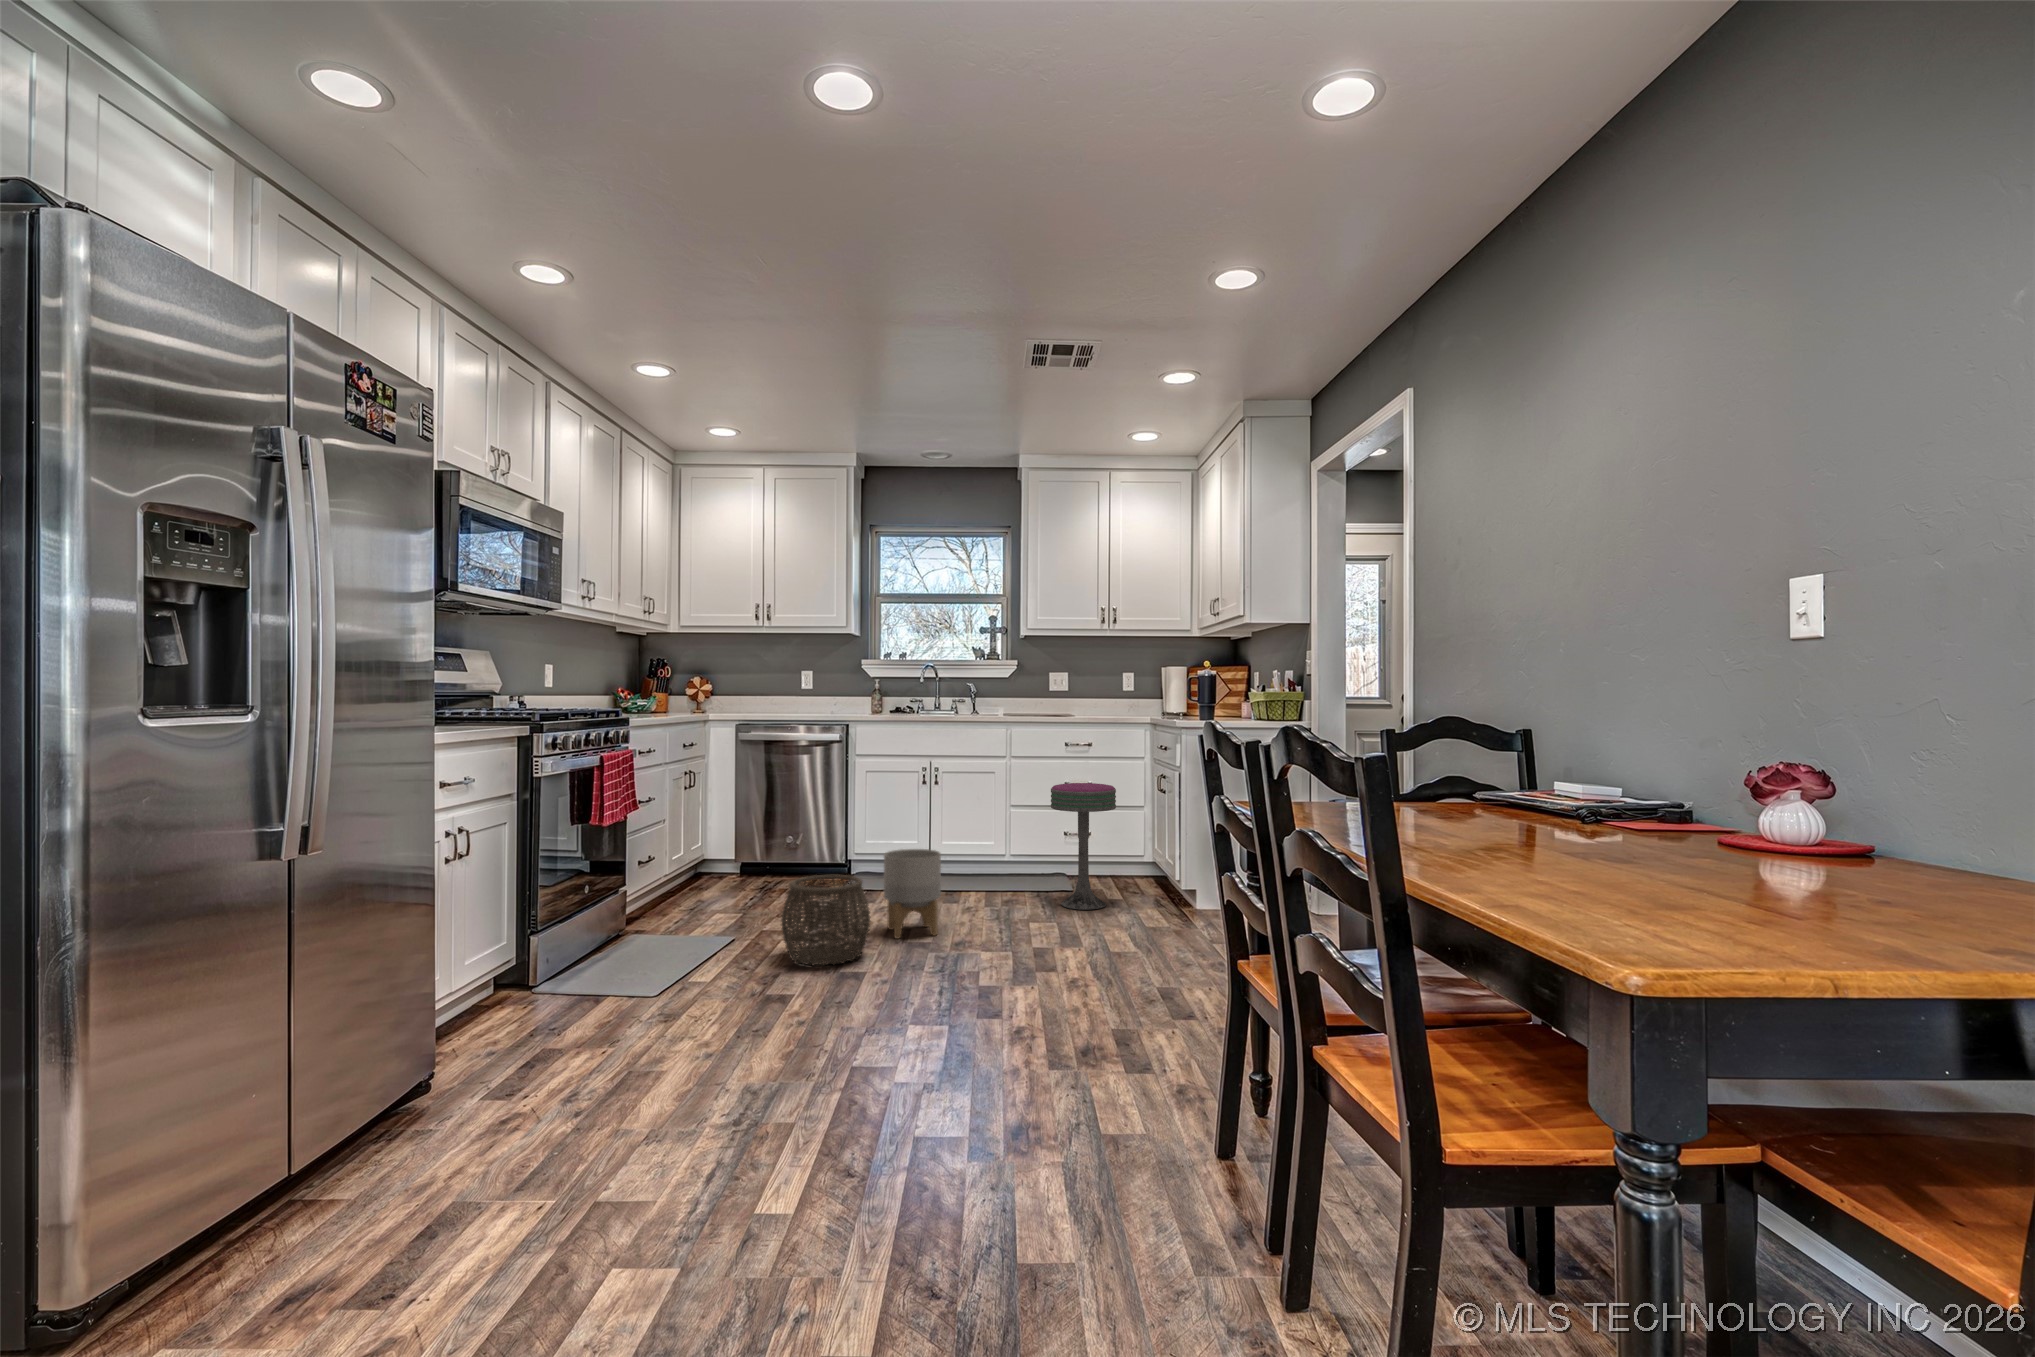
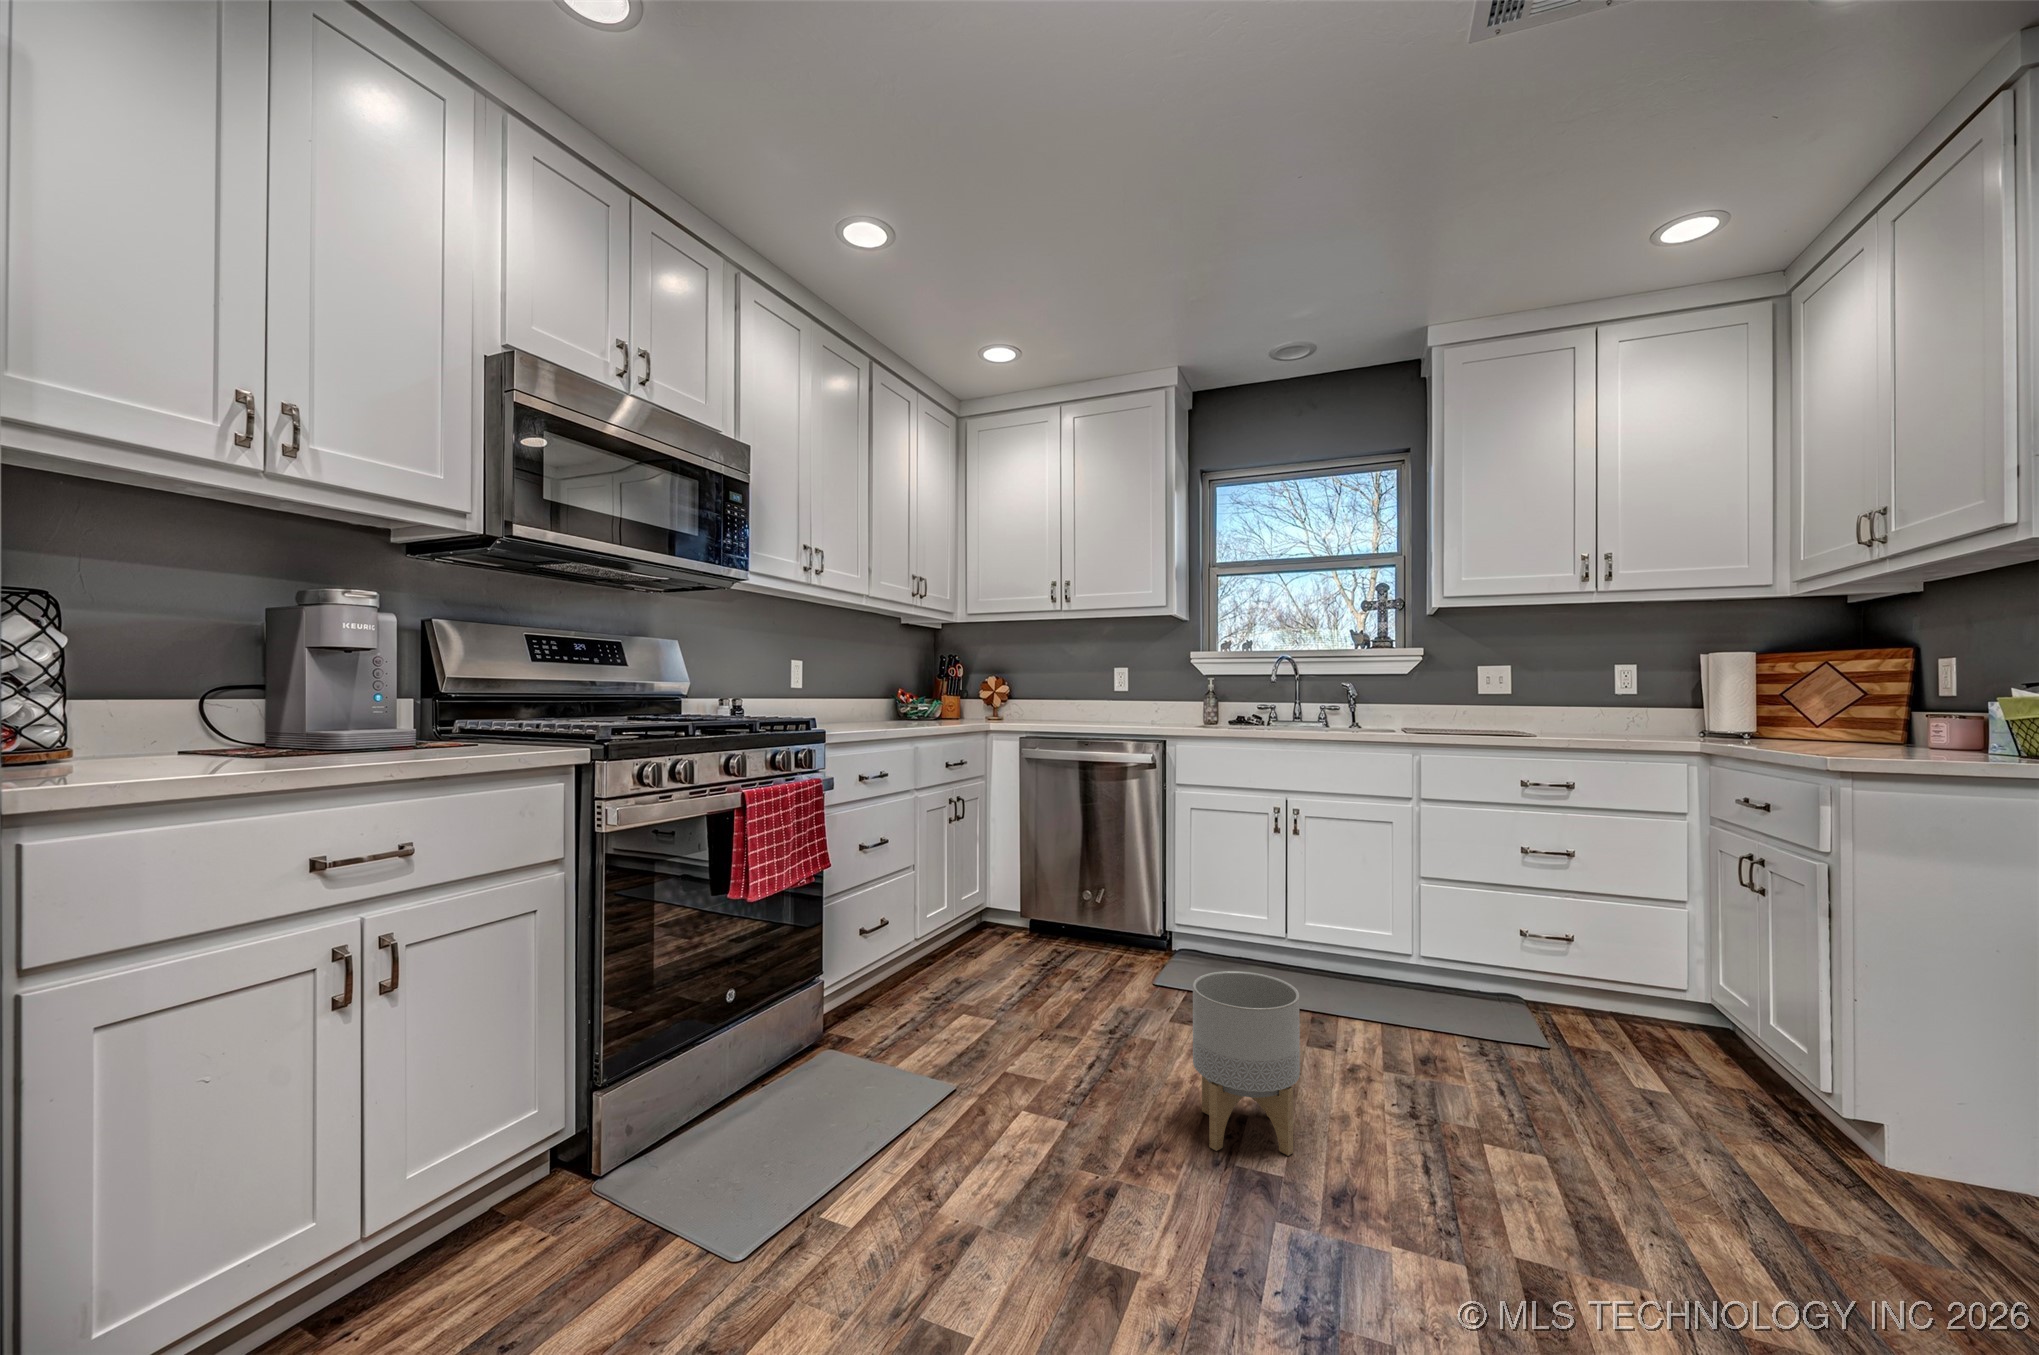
bar stool: present [1051,783,1116,910] -> none [1512,863,1662,1121]
woven basket: present [781,875,870,965] -> none [990,1023,1156,1231]

